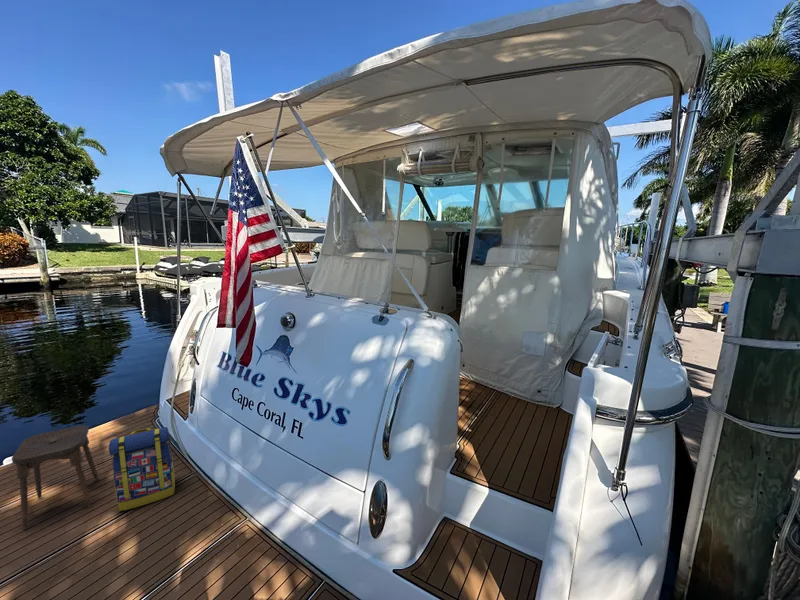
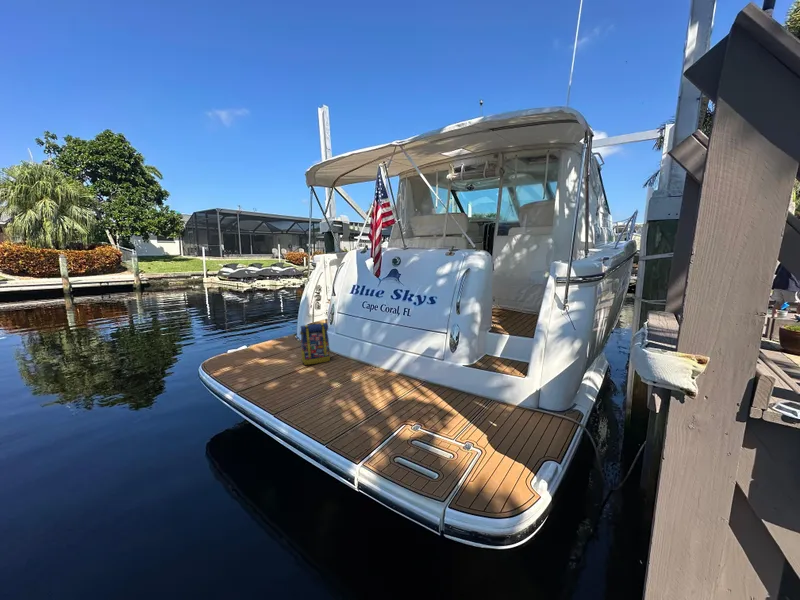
stool: present [12,425,99,529] -> none [253,324,288,370]

